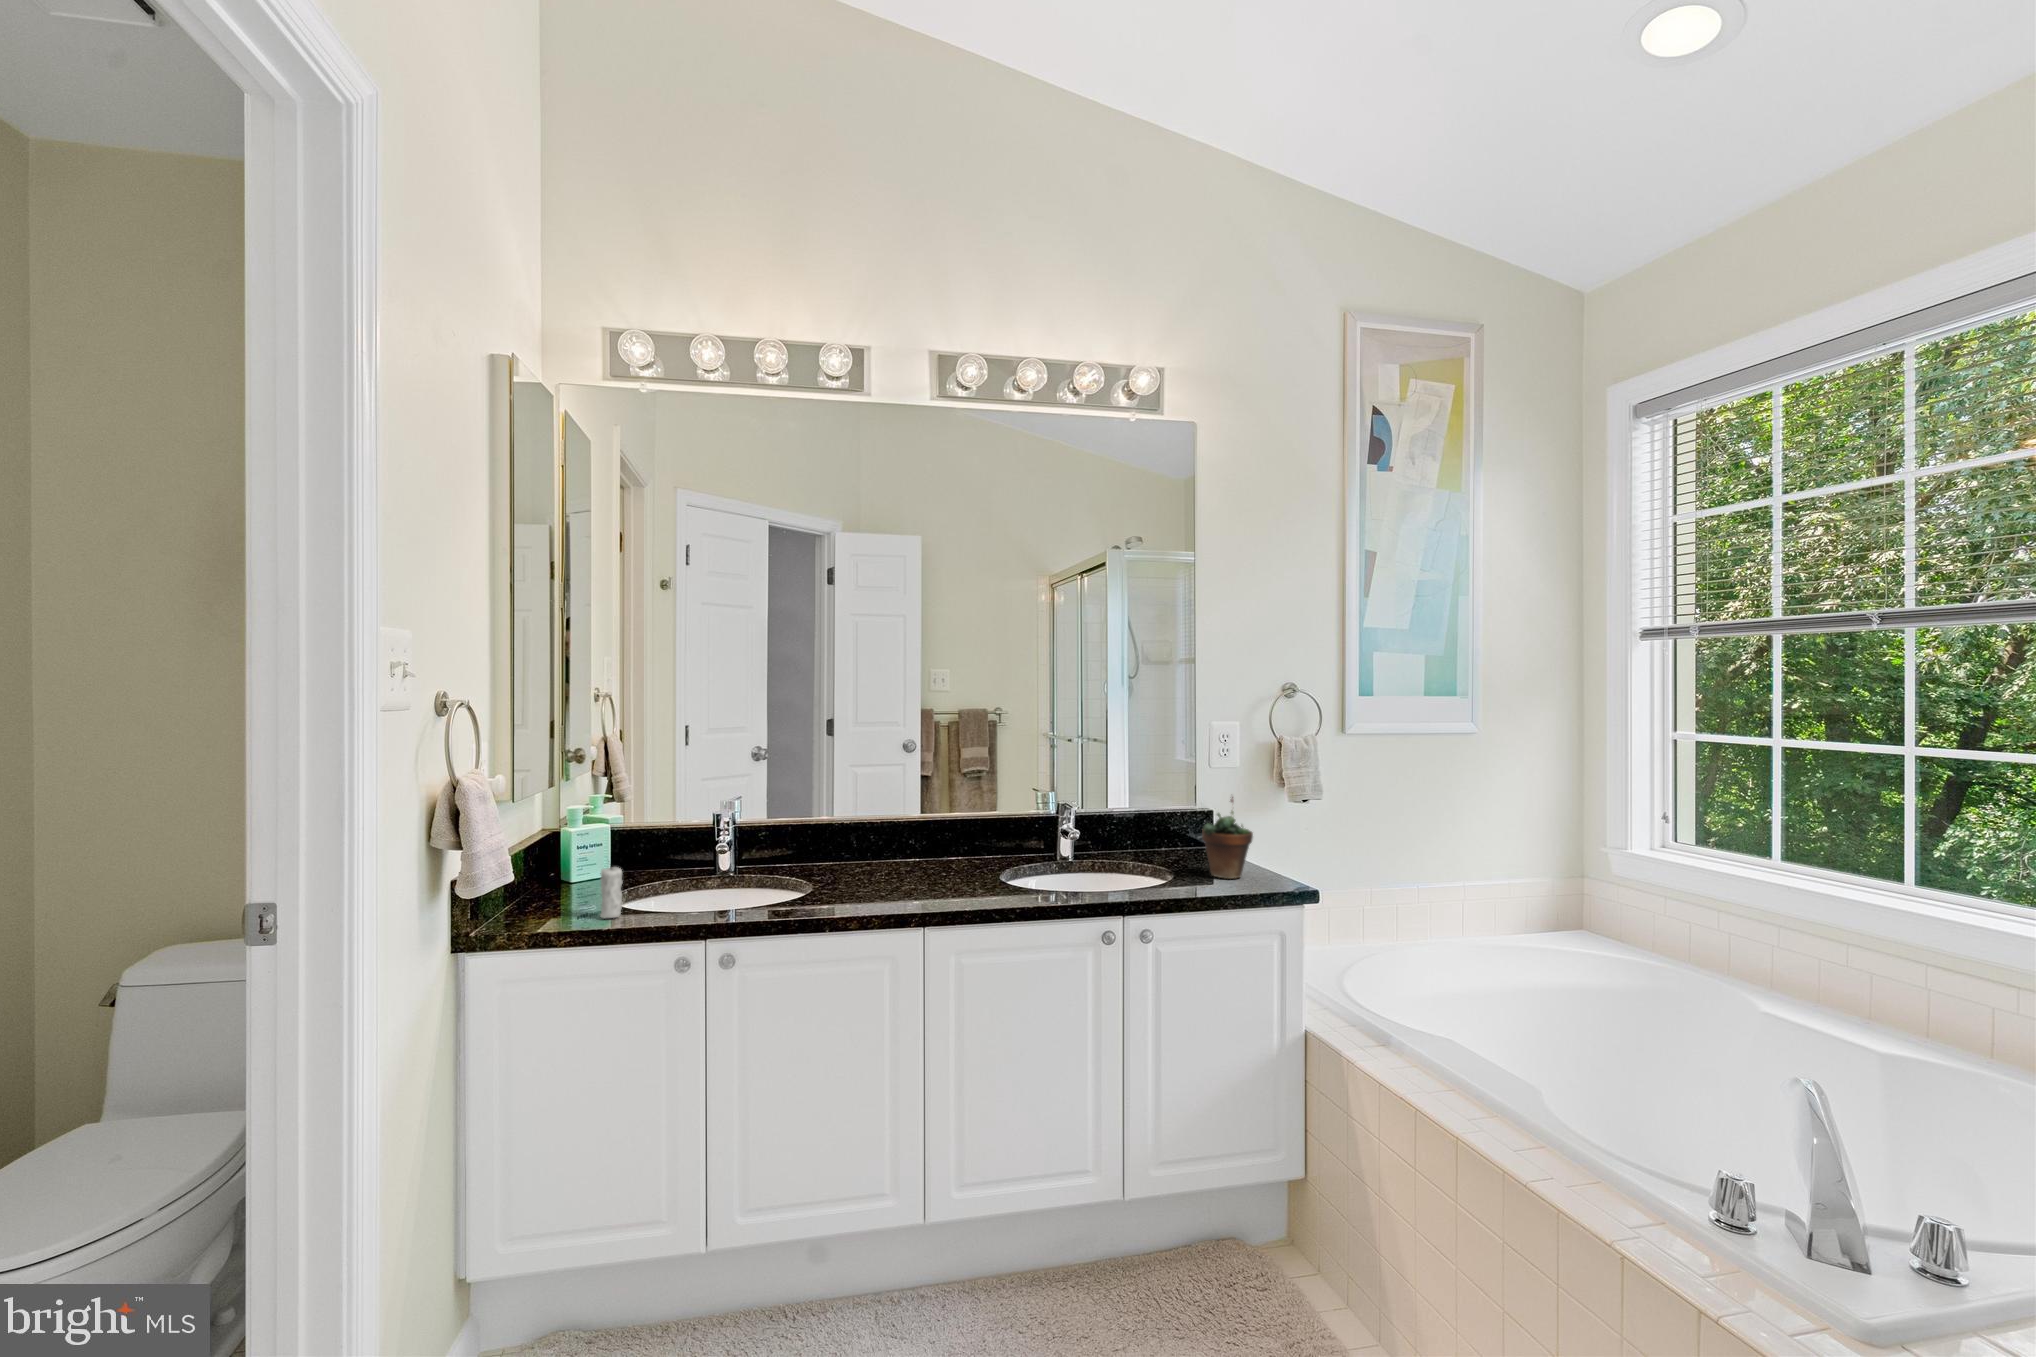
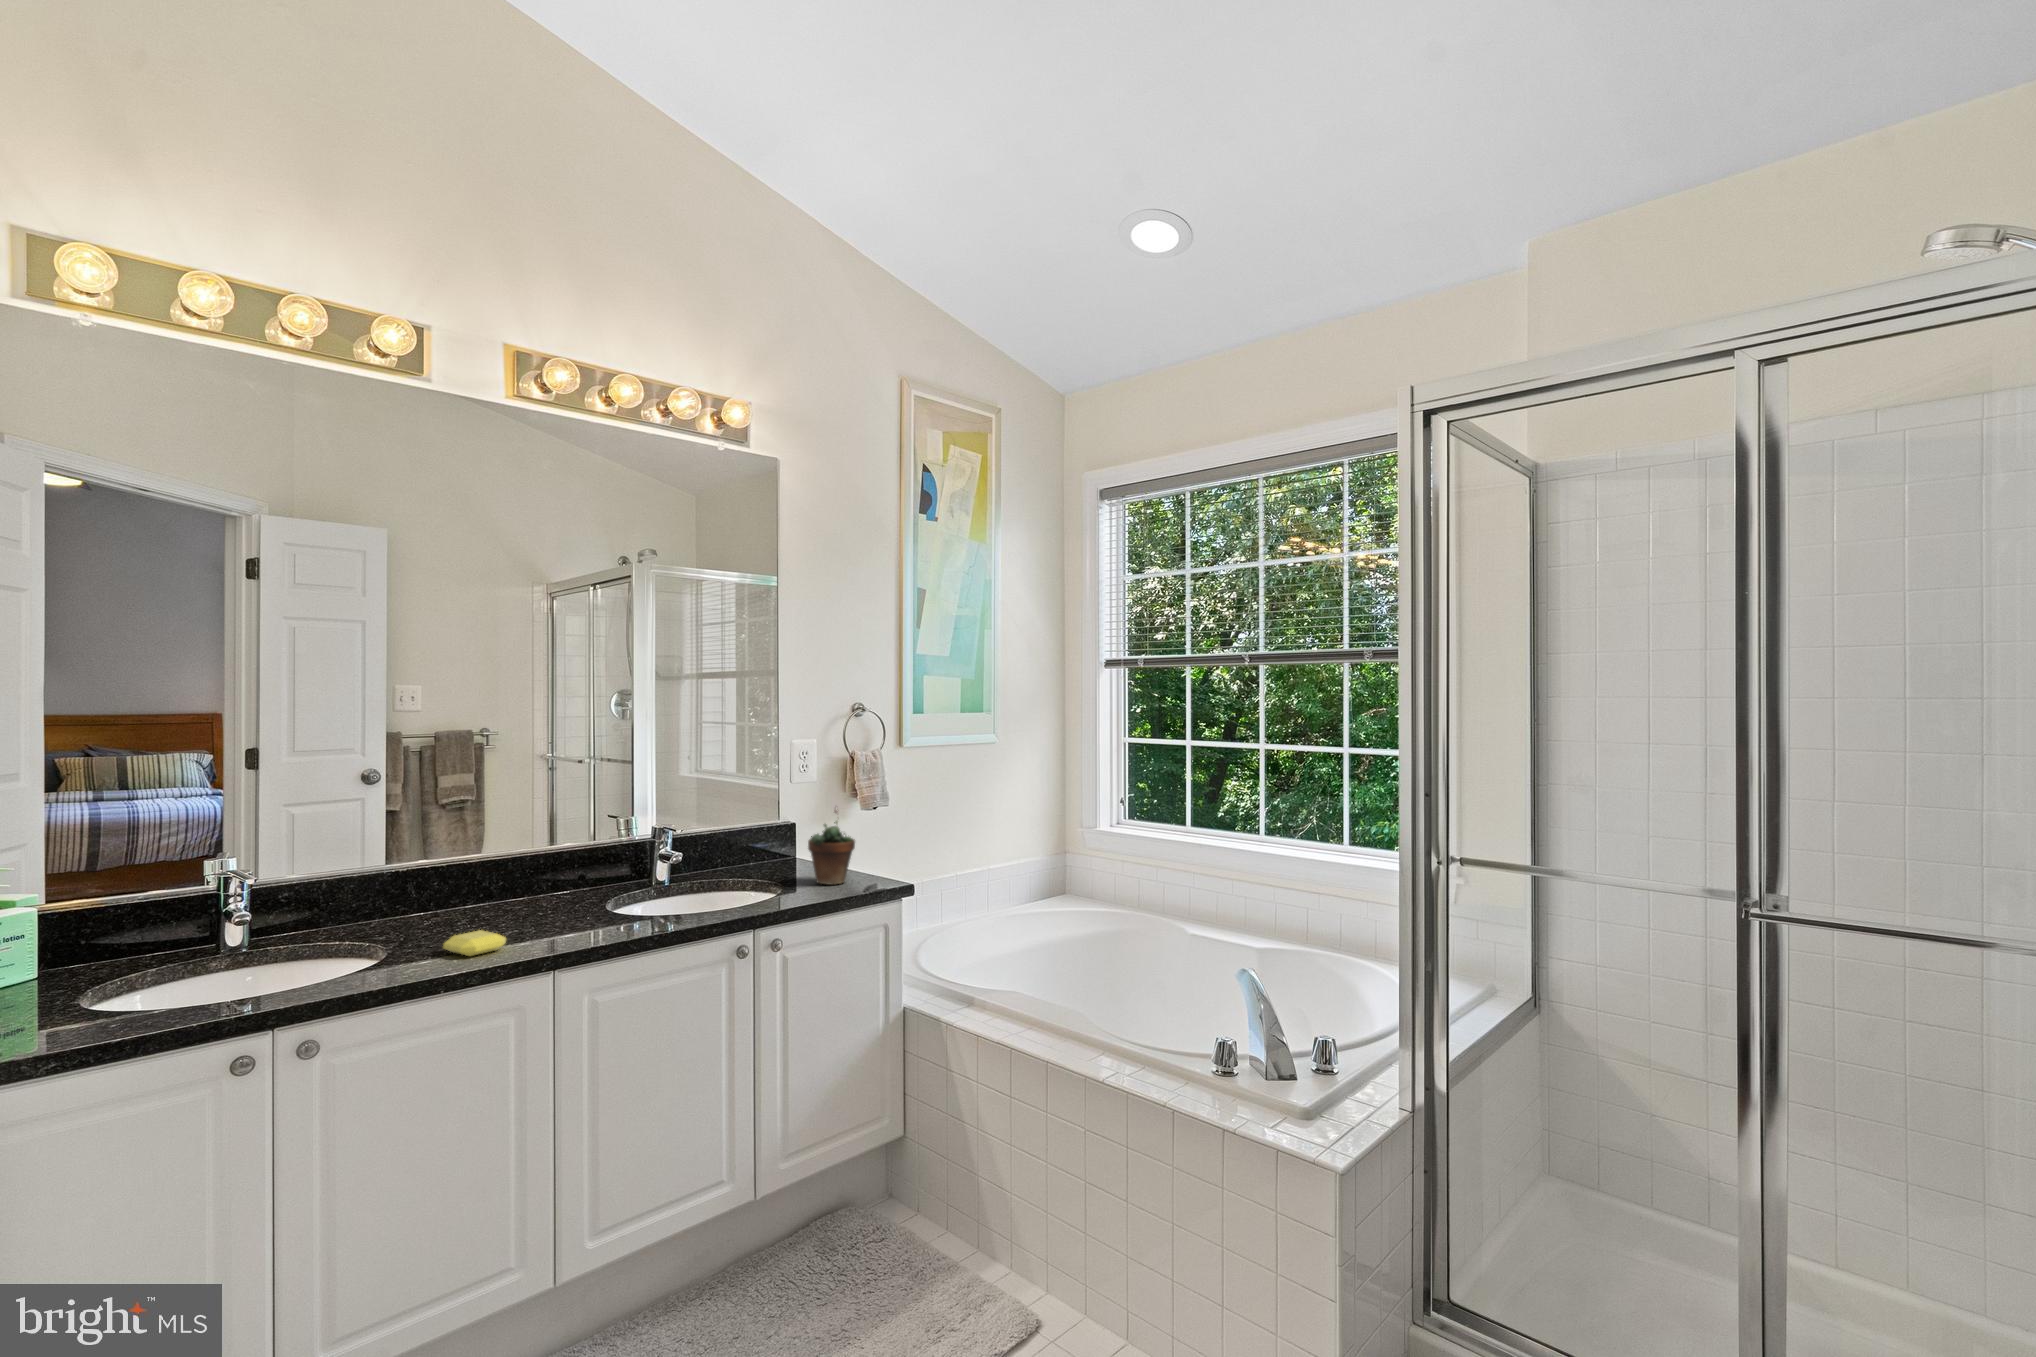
candle: present [600,867,623,918] -> none [84,947,125,1031]
soap bar: none [846,881,894,902] -> present [443,930,506,956]

